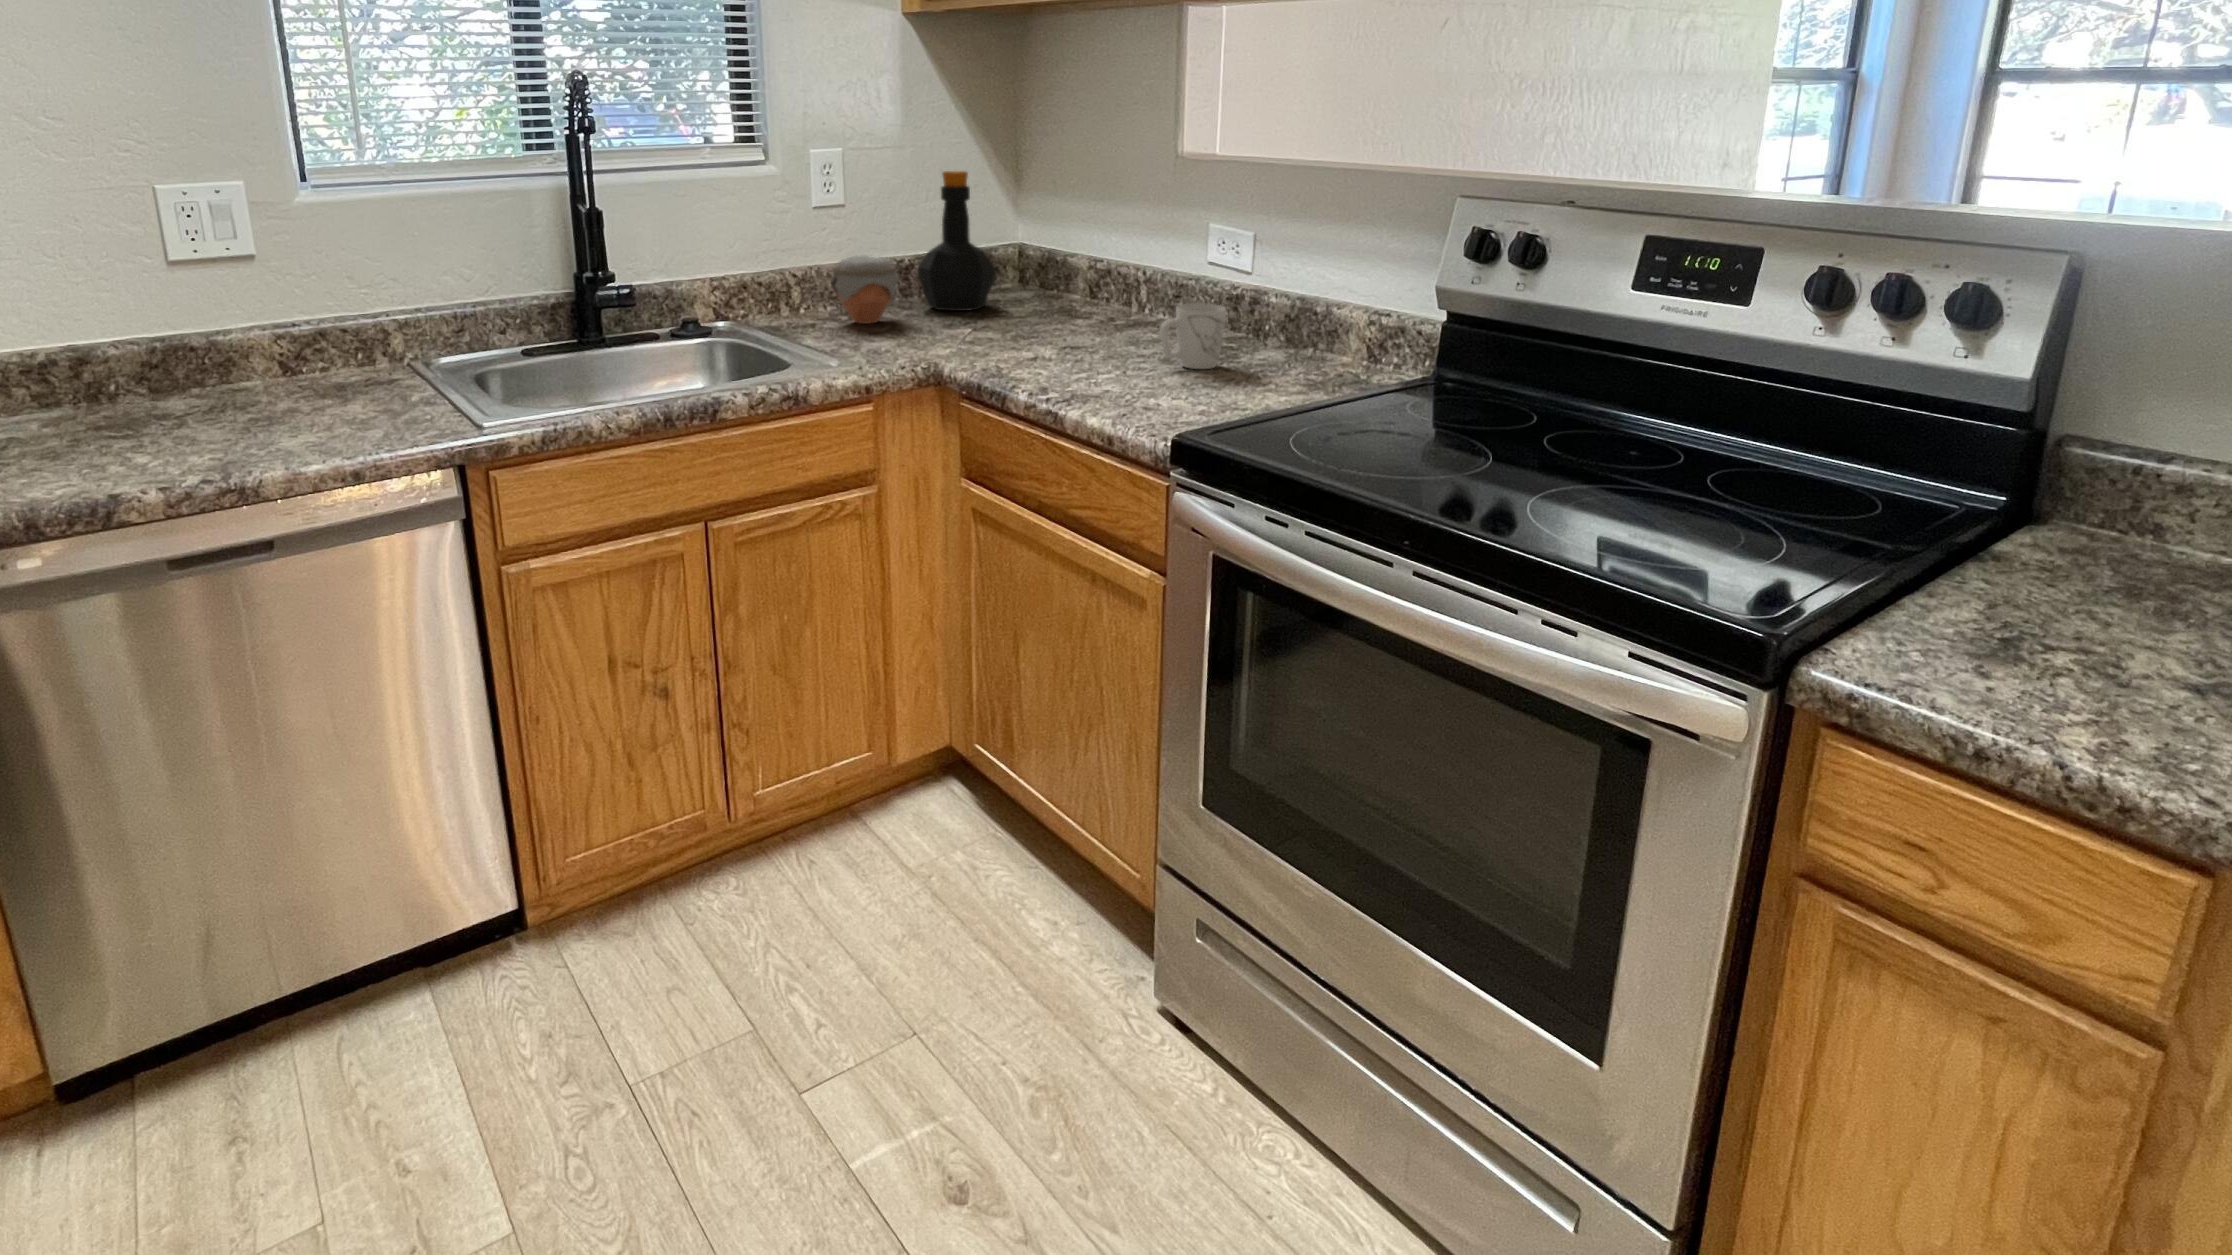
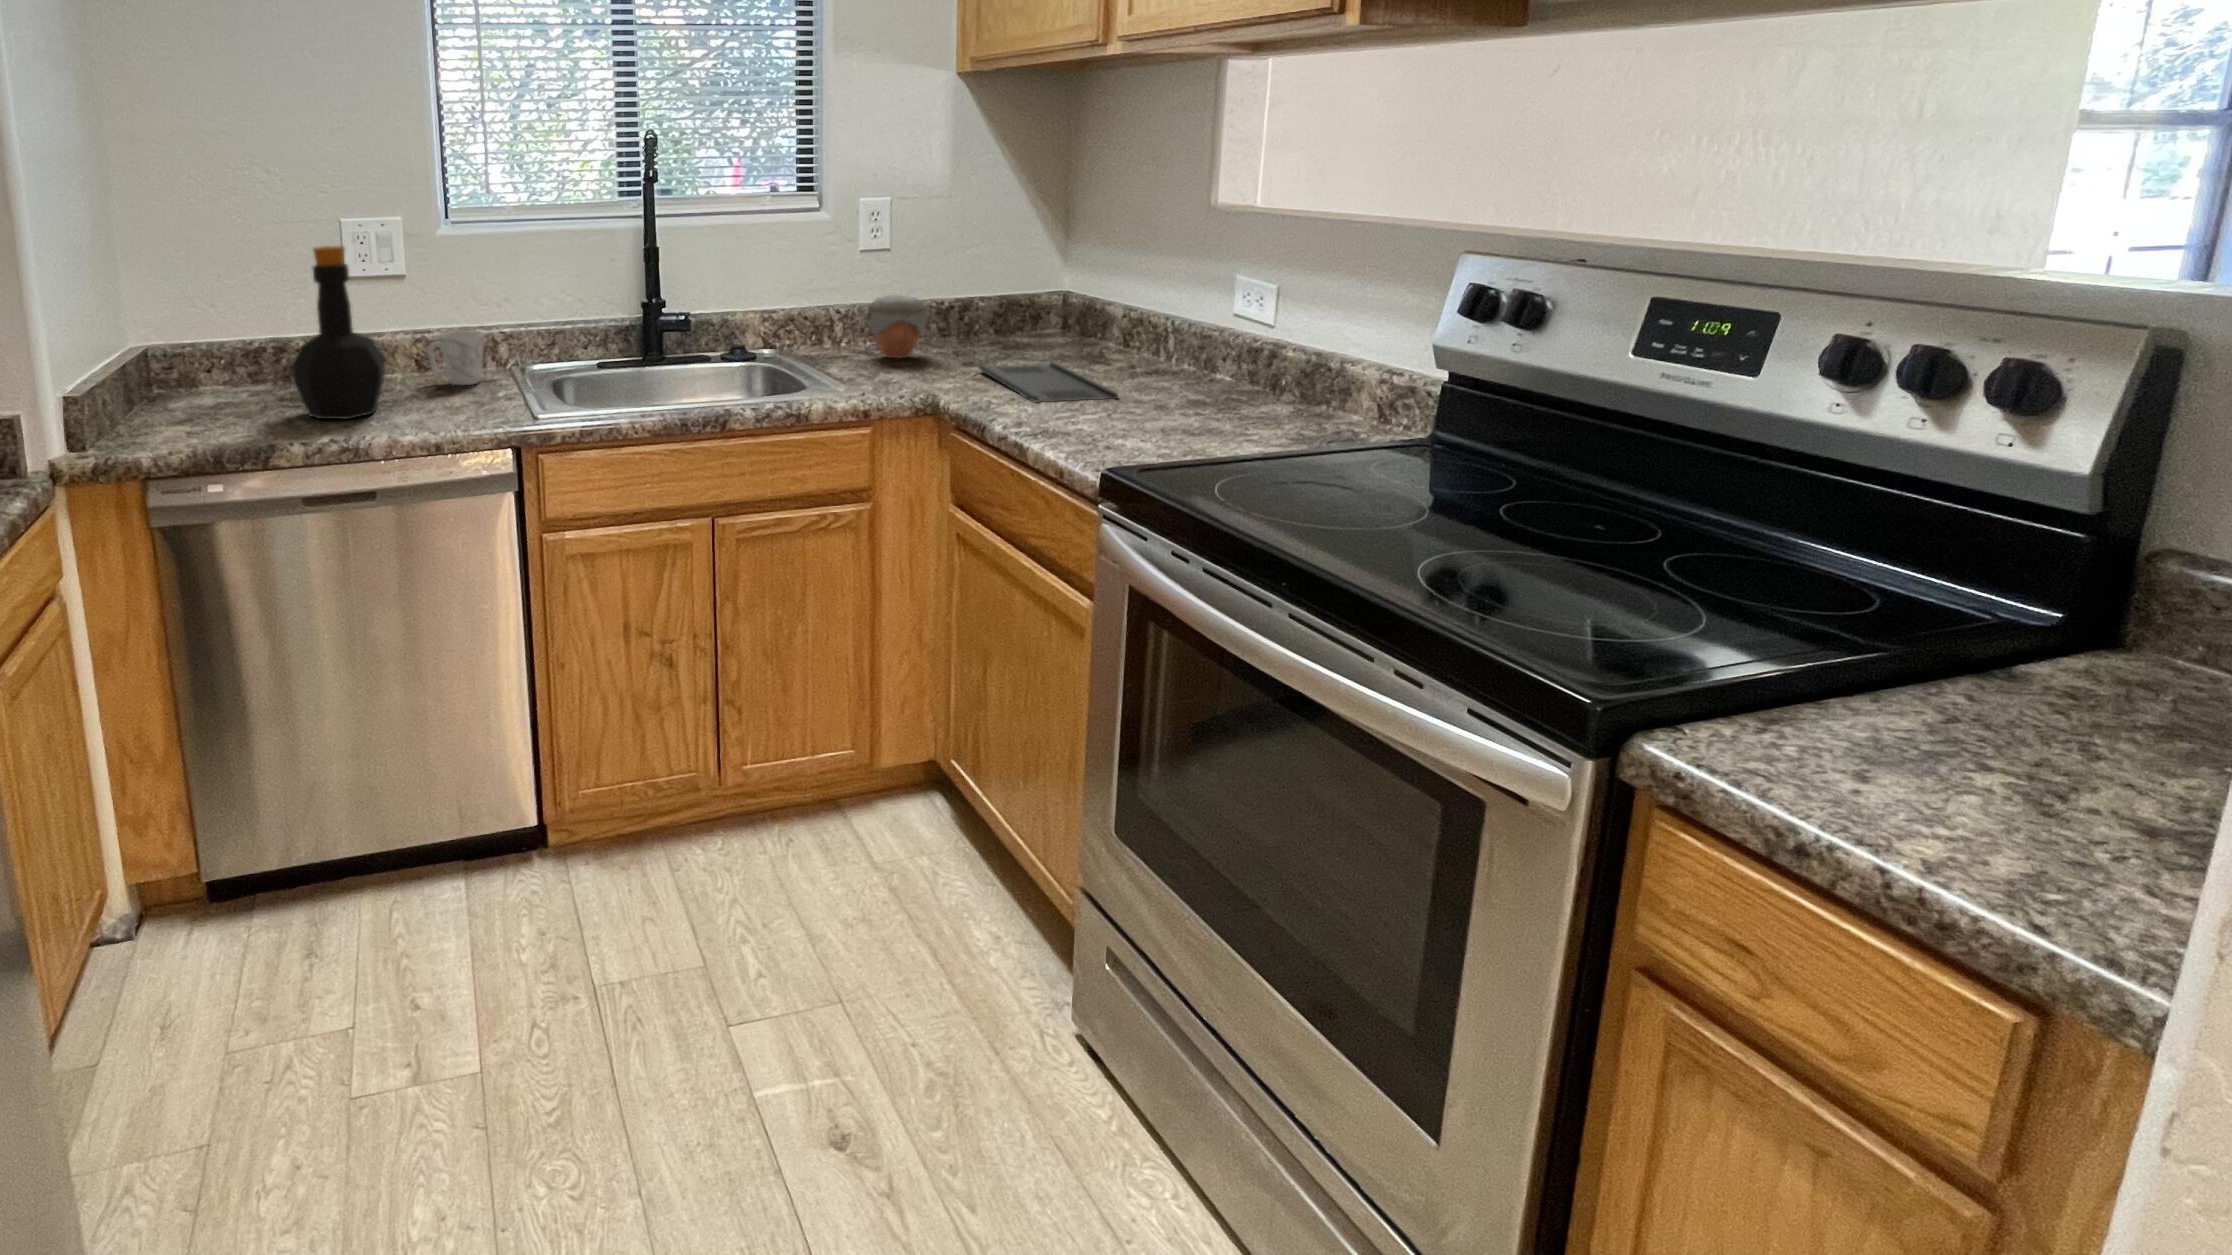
bottle: present [918,171,995,311] -> present [292,246,385,419]
mug: present [1160,303,1226,369] -> present [427,330,483,385]
tray: none [963,318,1119,364] -> present [979,361,1118,402]

